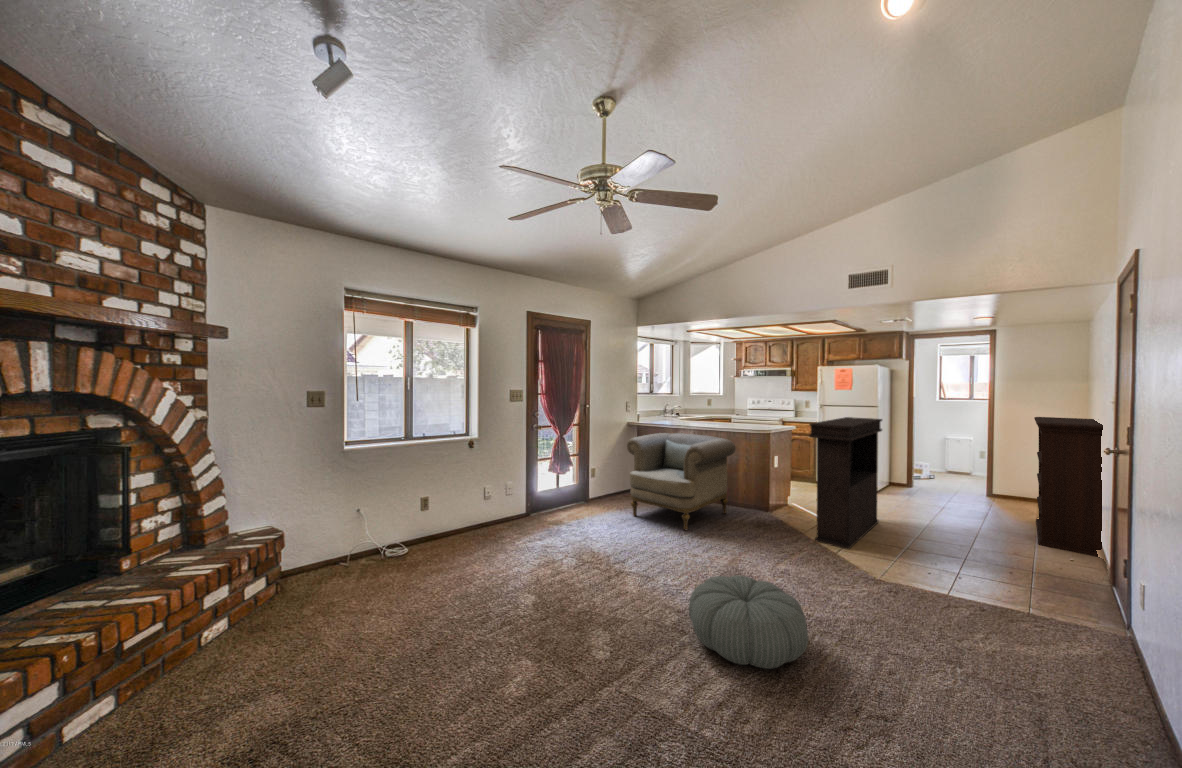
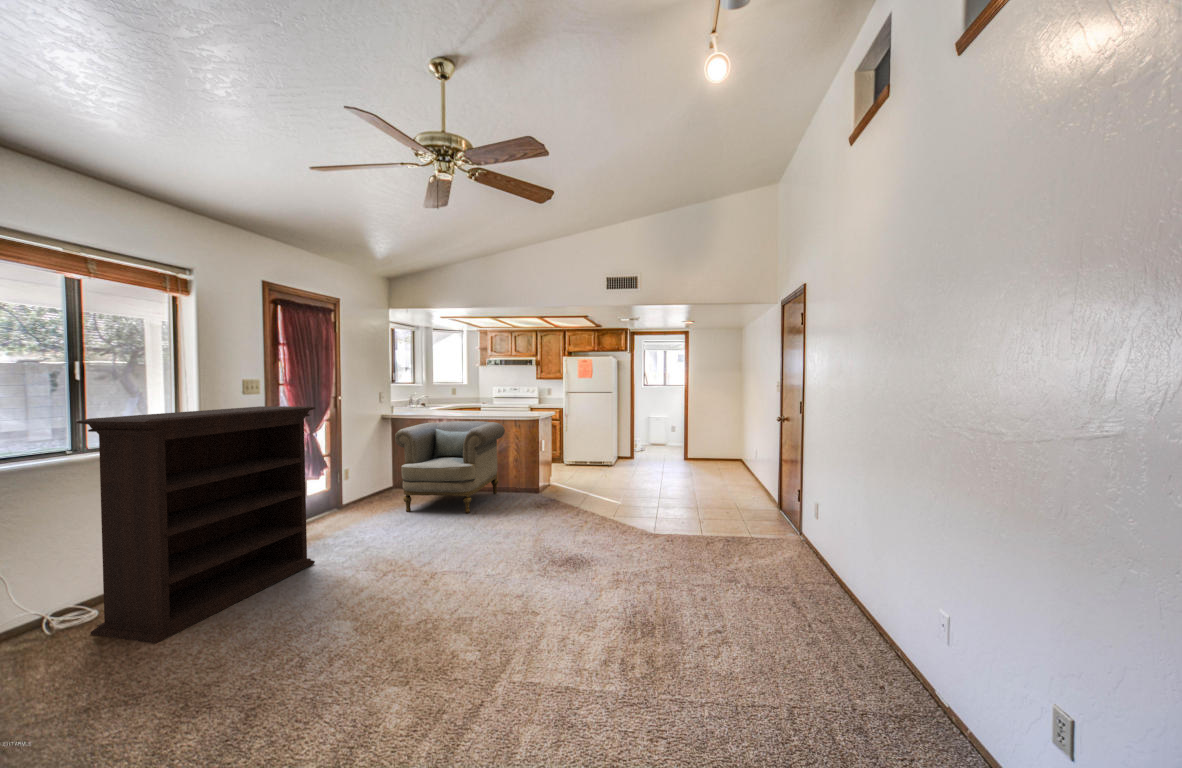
console table: present [810,417,882,550] -> none [569,397,611,501]
bookshelf: present [1034,417,1103,557] -> present [76,406,315,644]
pouf: present [689,575,808,669] -> none [511,525,603,587]

